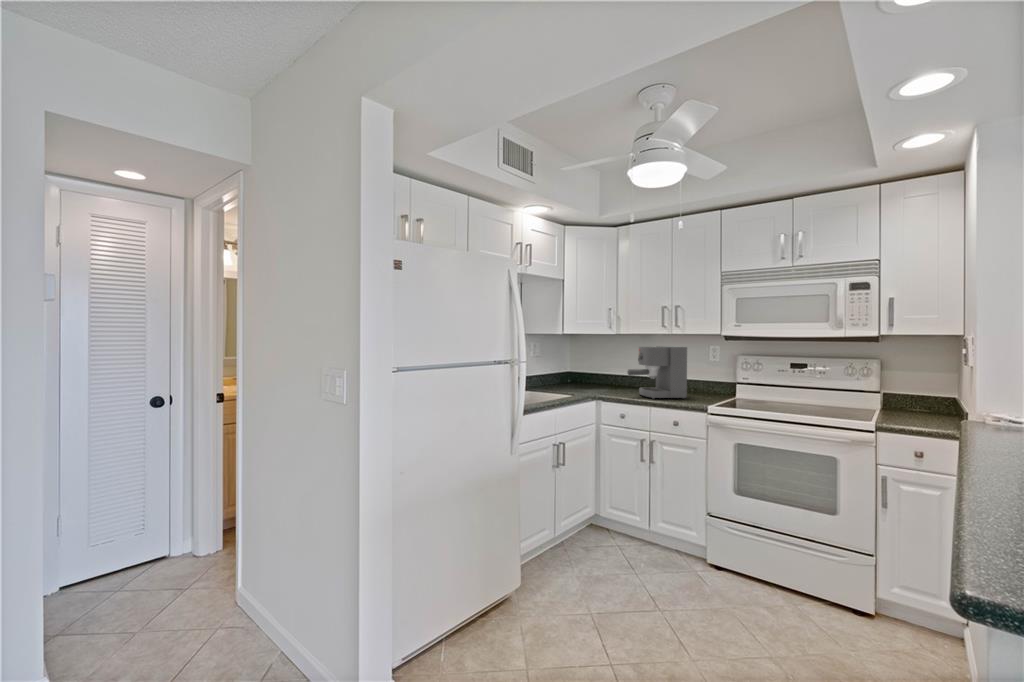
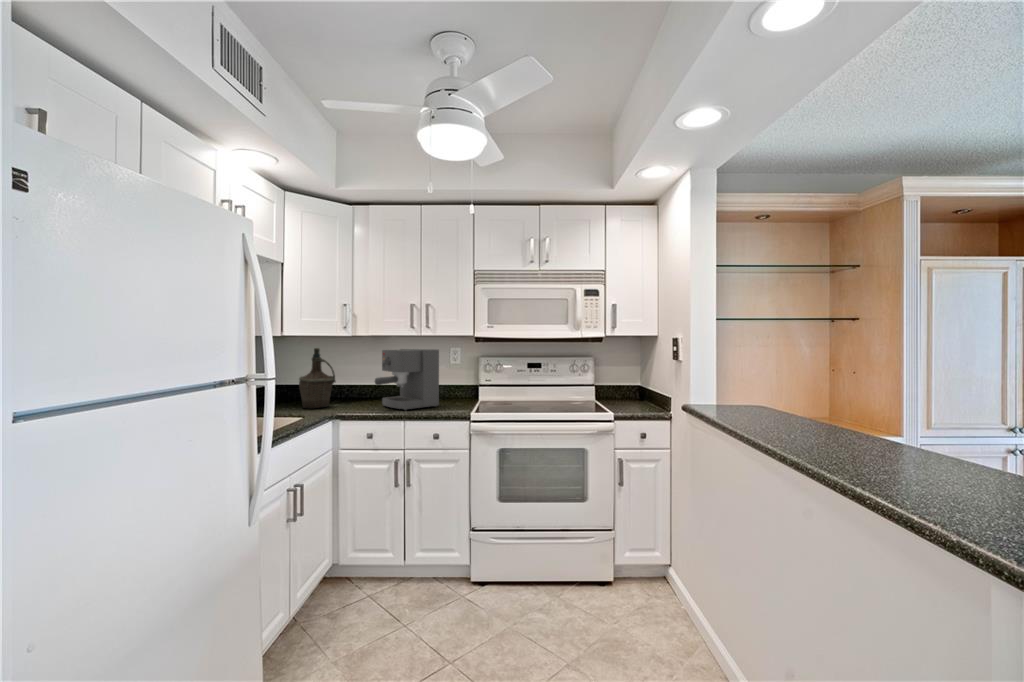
bottle: none [577,344,604,392] -> present [299,348,336,409]

